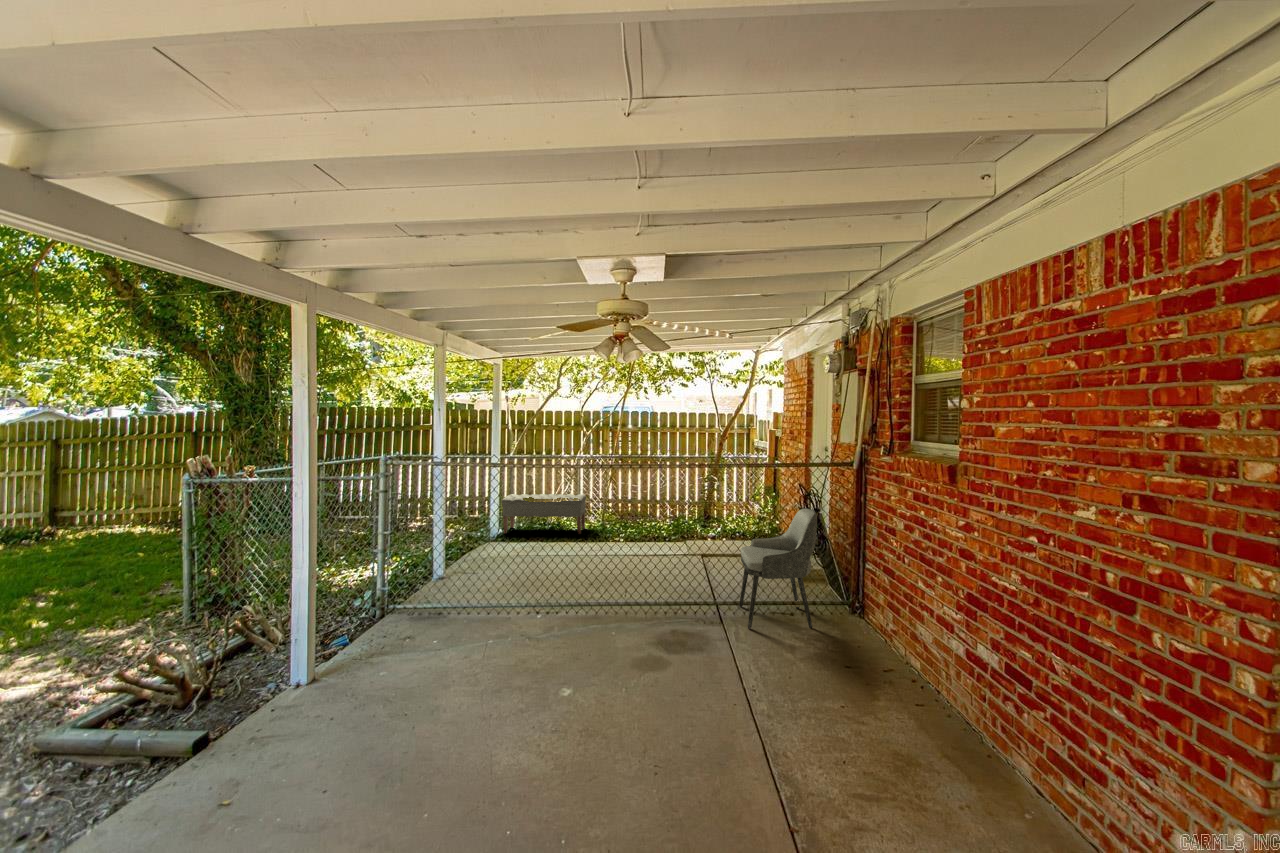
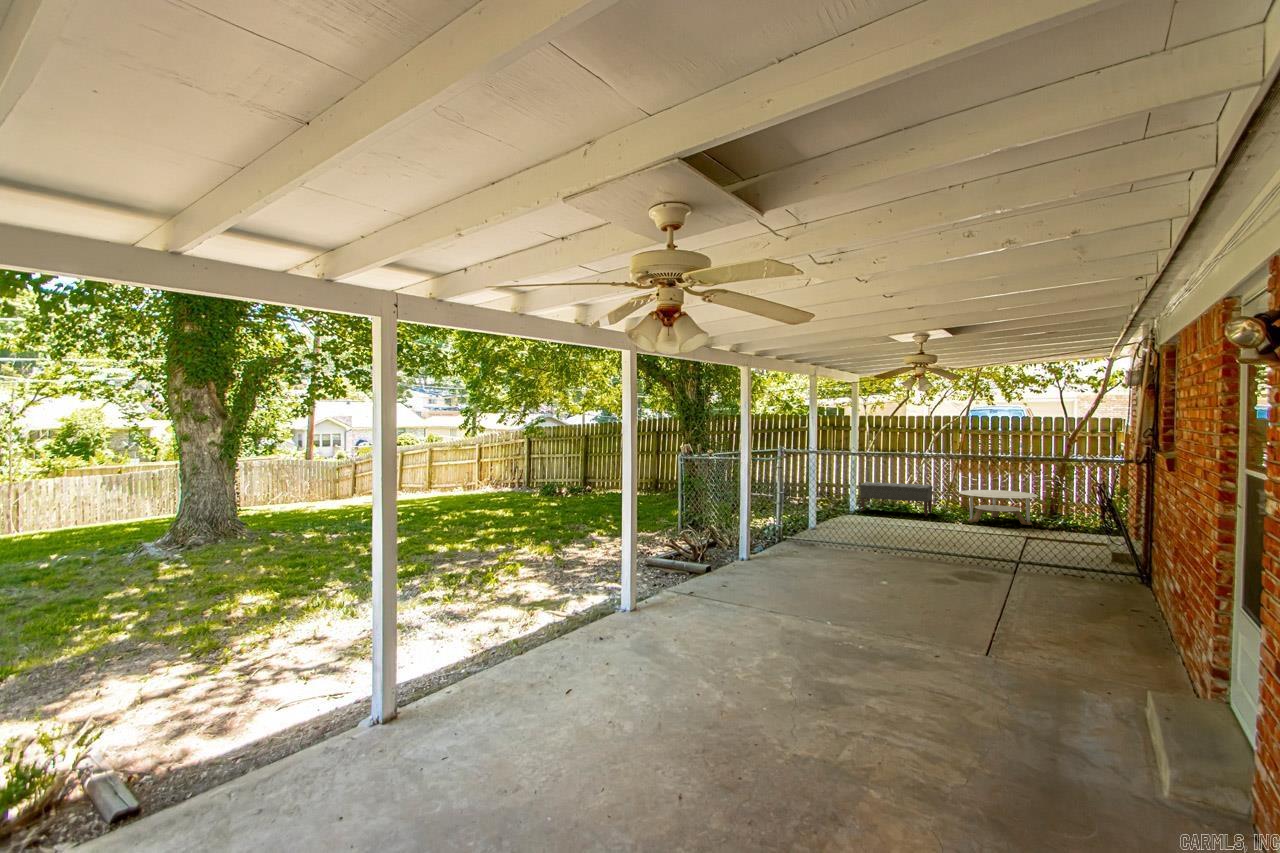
round table: none [615,496,692,538] -> present [959,490,1038,525]
dining chair: present [739,508,817,629] -> none [1065,489,1140,586]

